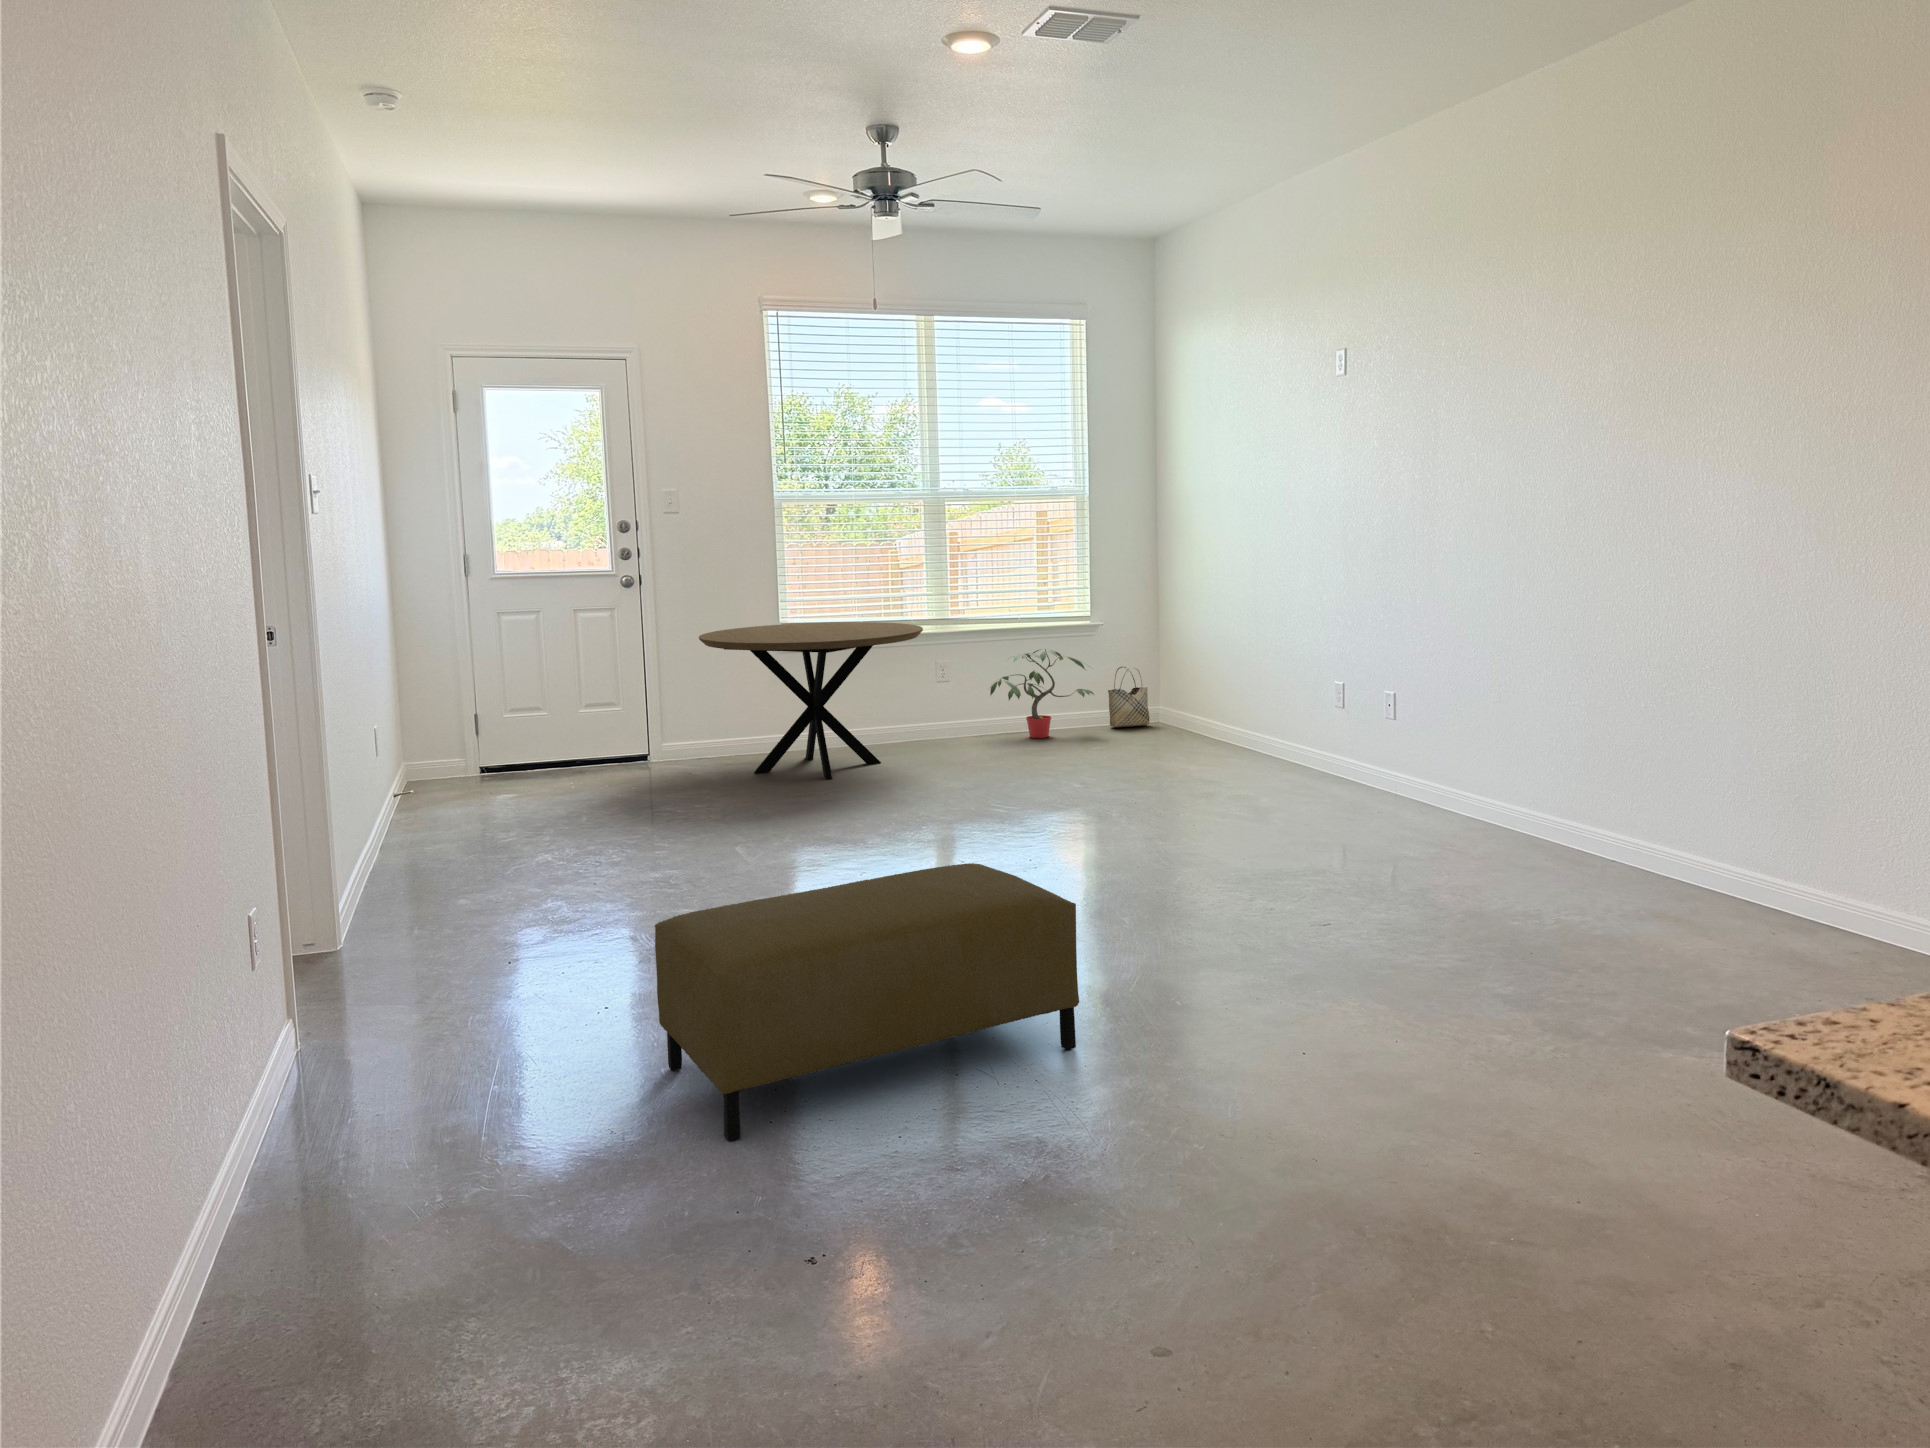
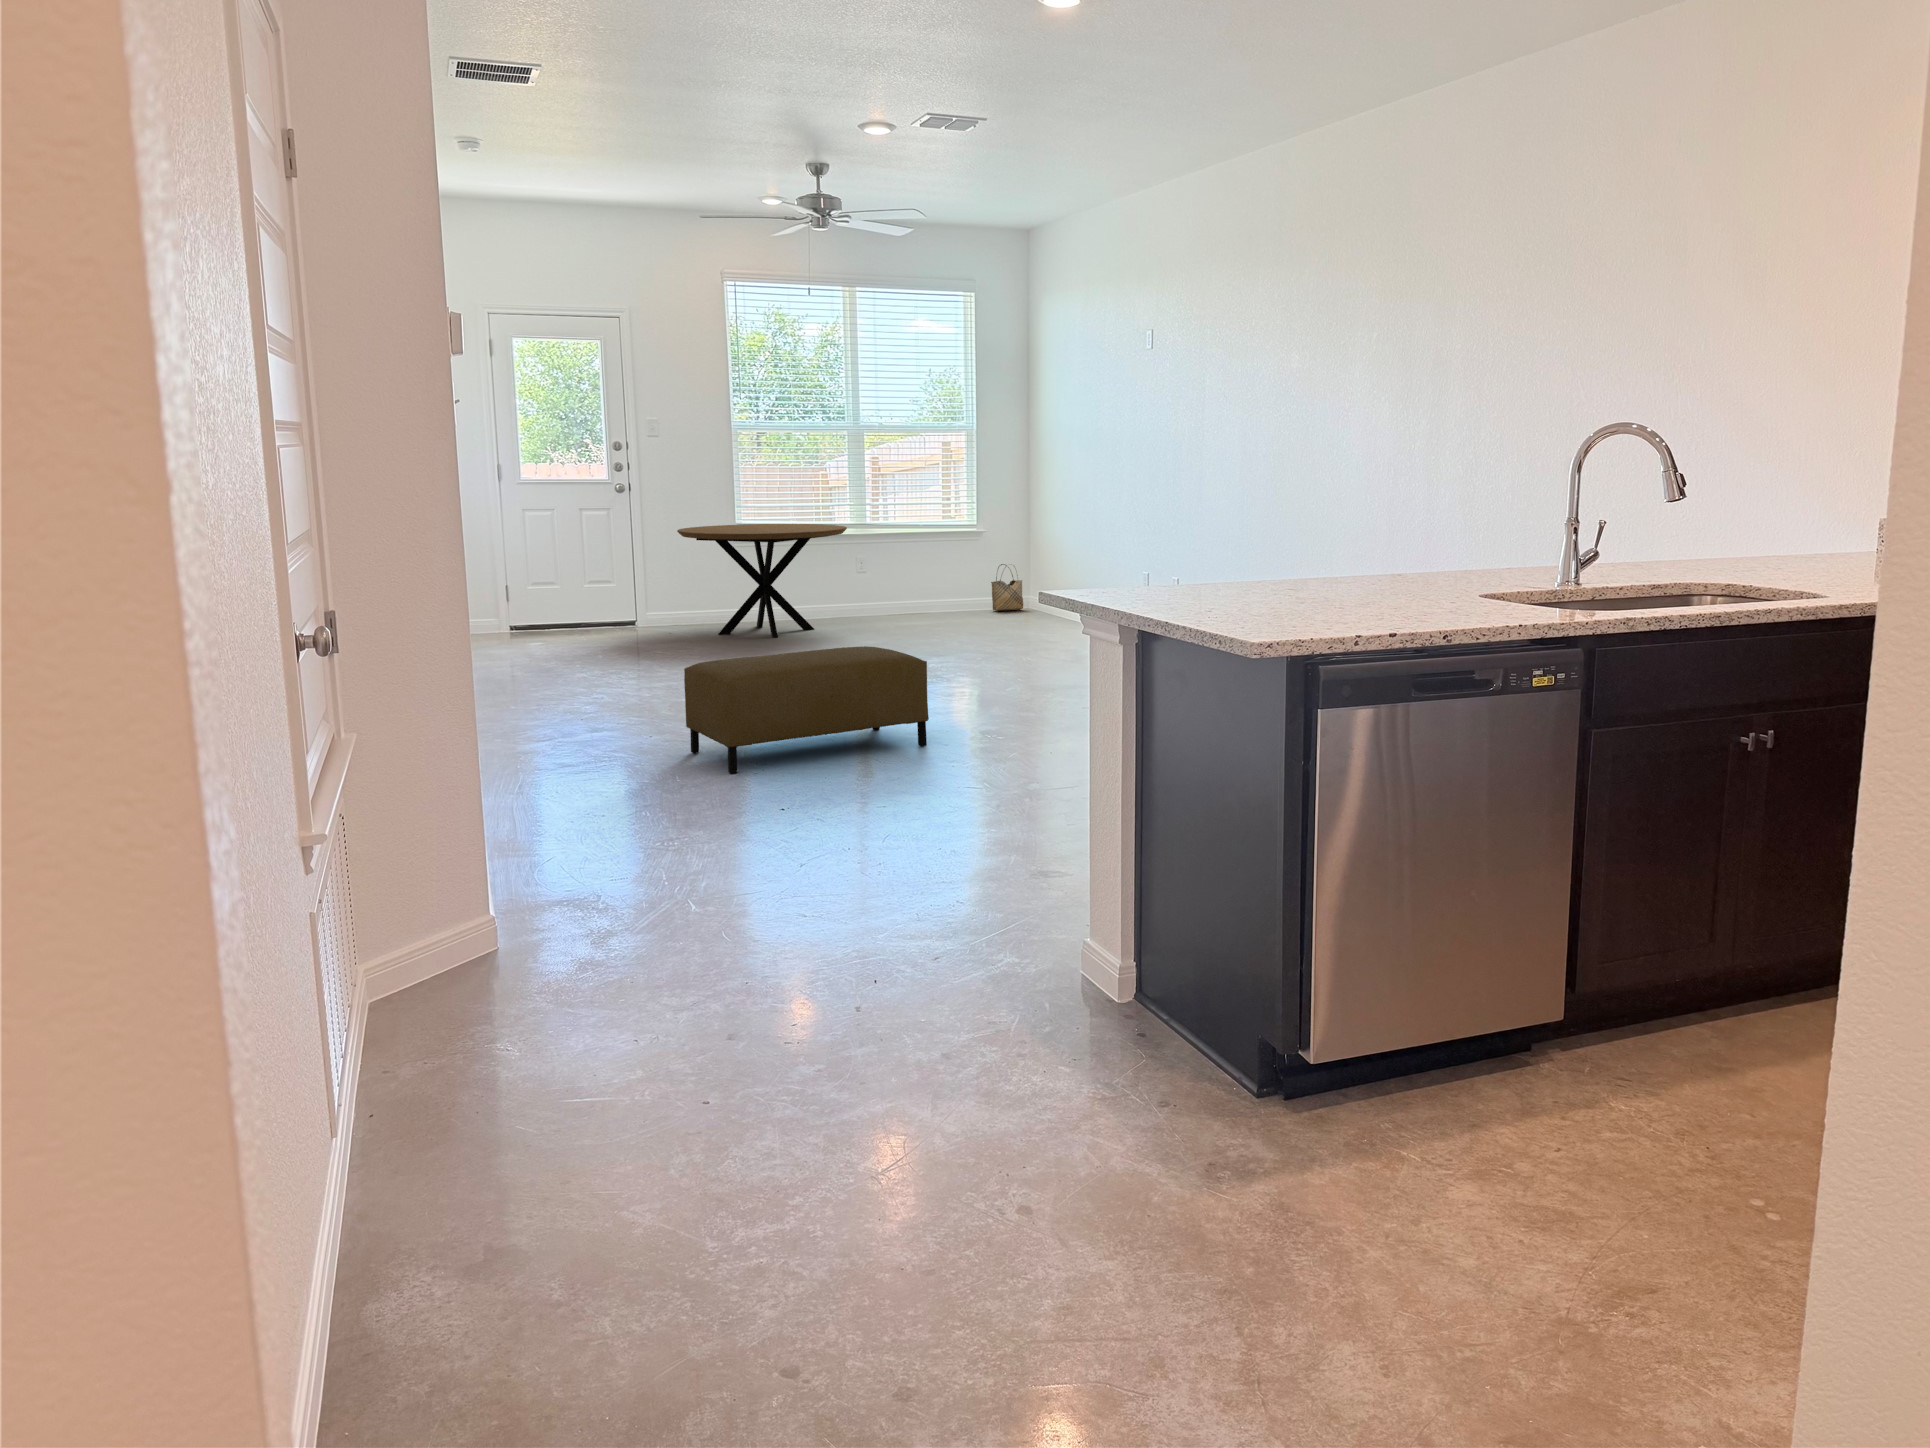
potted plant: present [990,649,1094,738] -> none [897,548,981,616]

